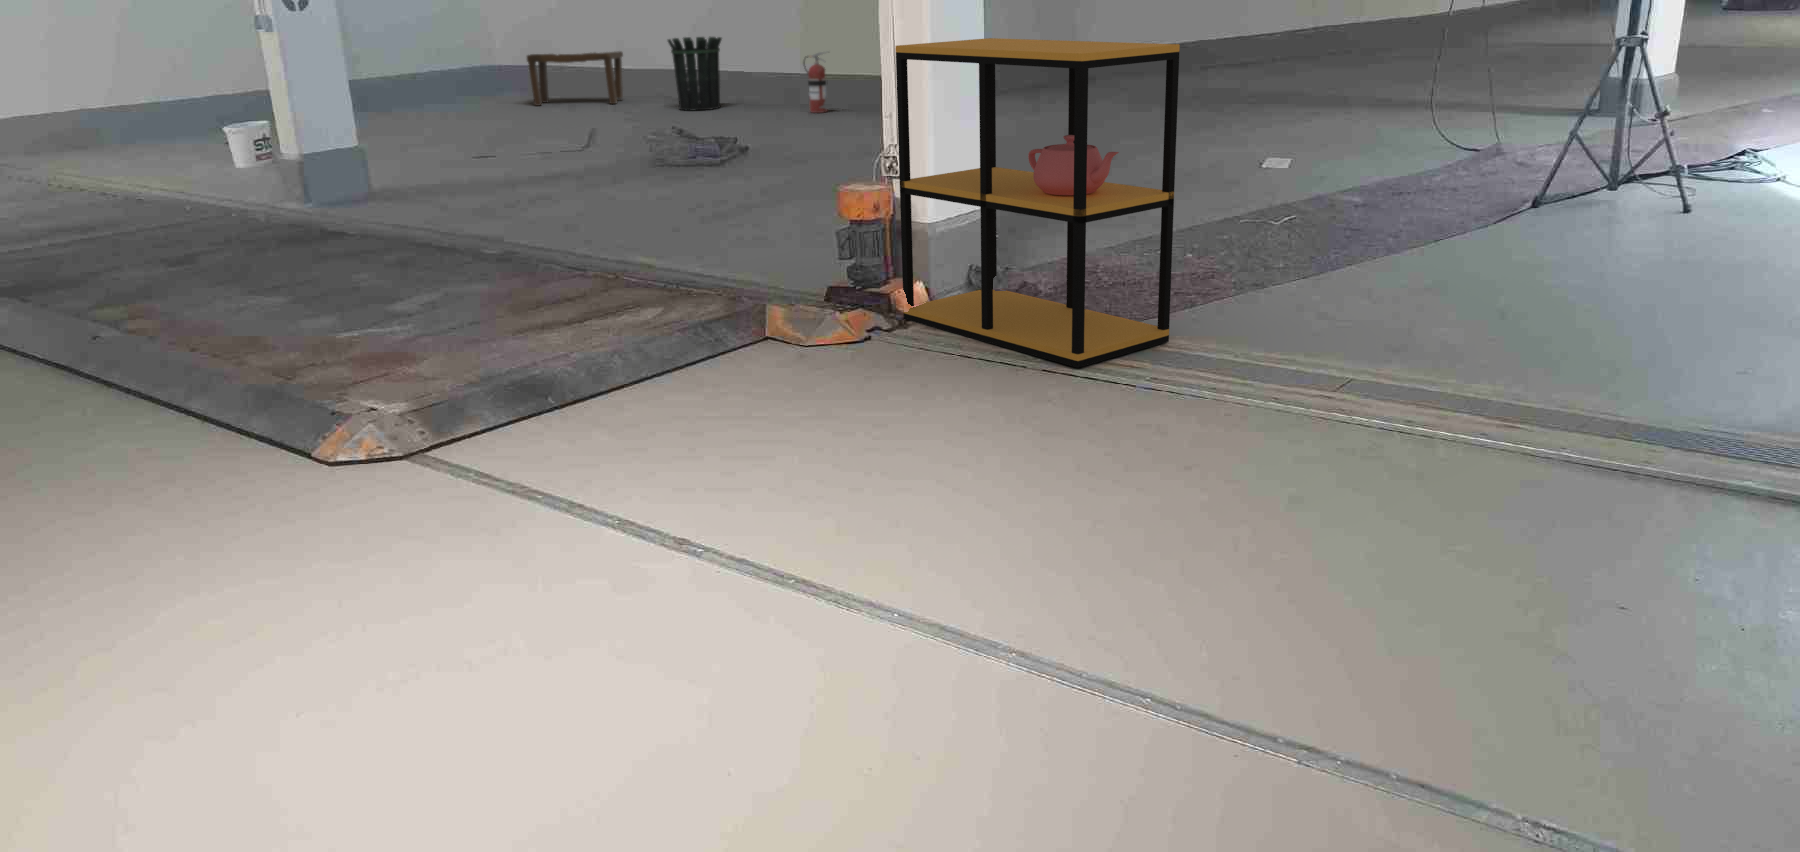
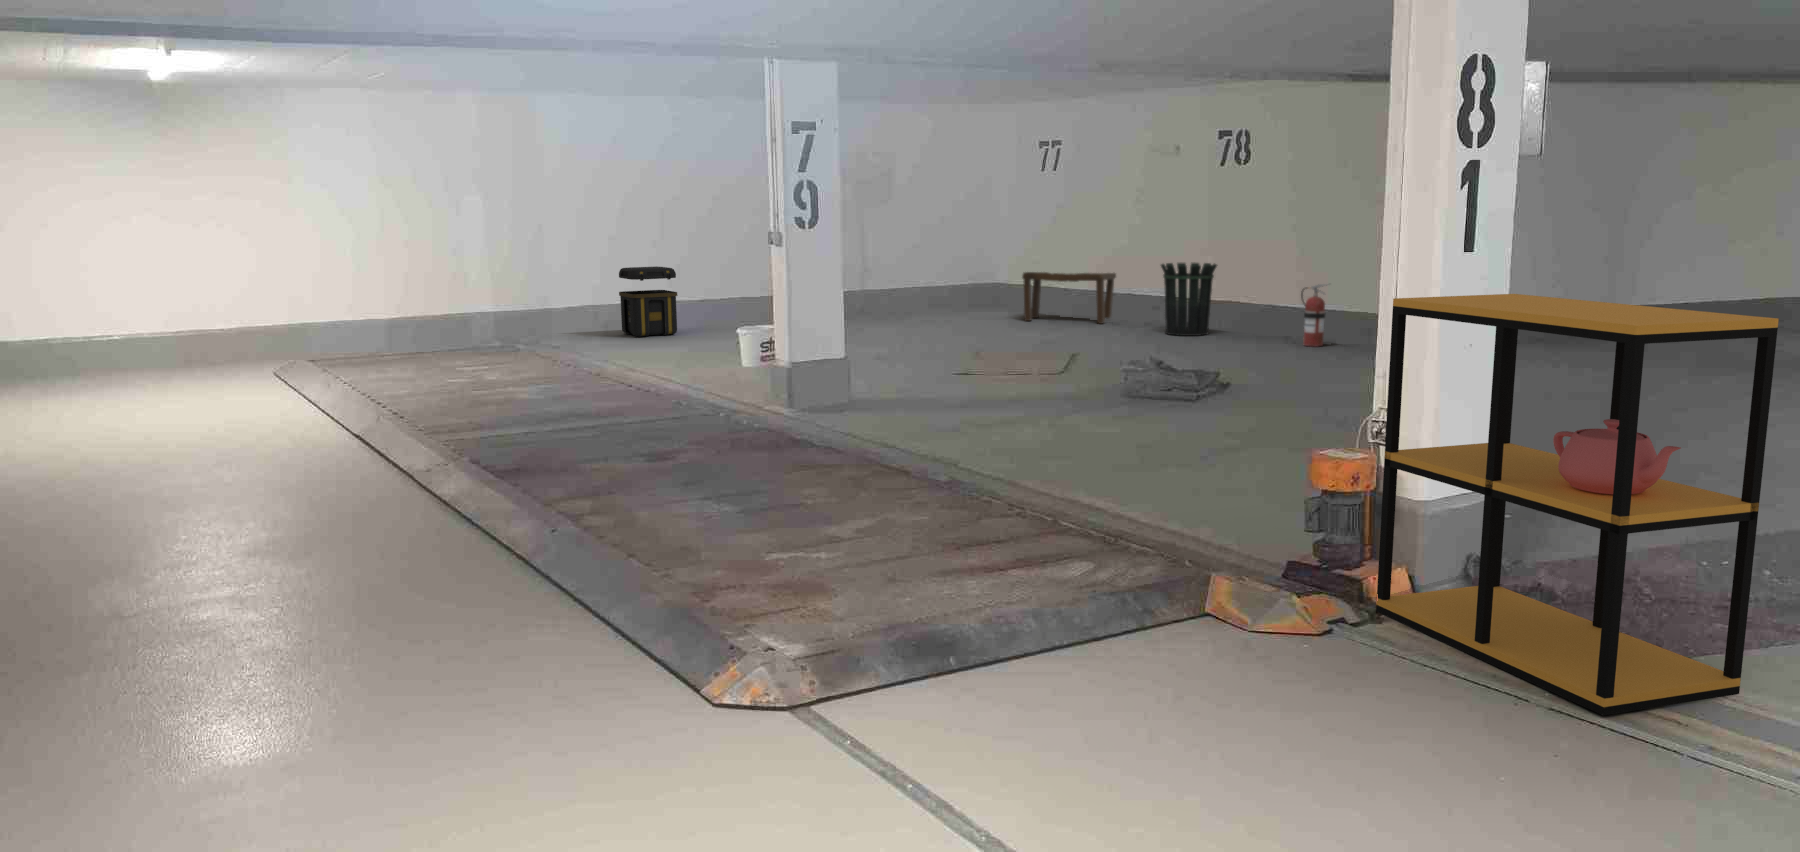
toolbox: none [54,66,141,148] -> present [619,266,678,337]

